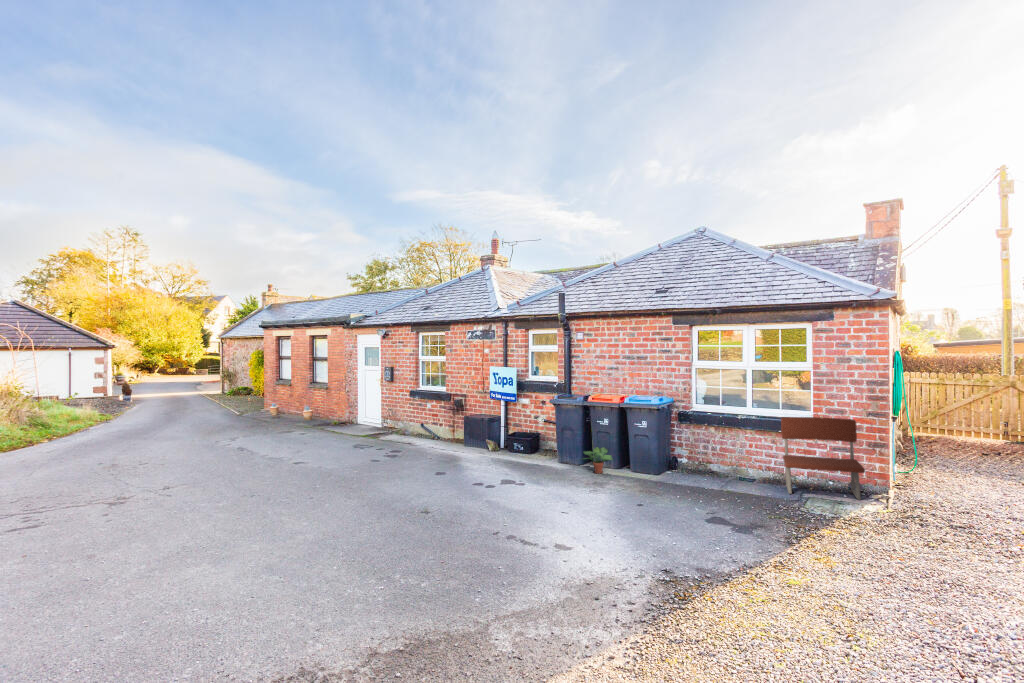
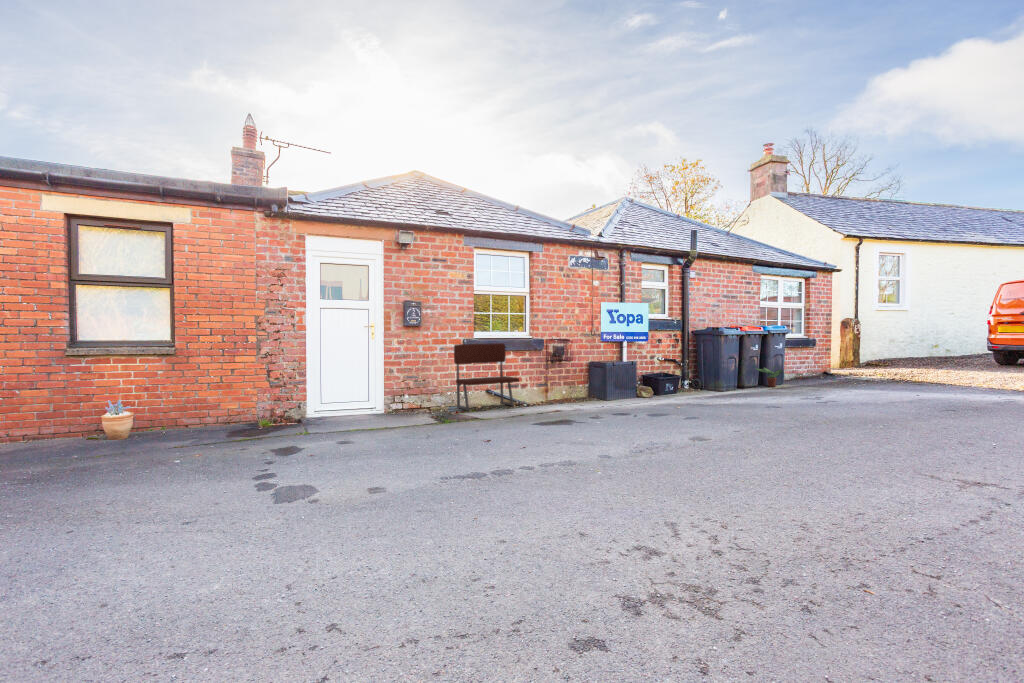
bench: present [781,417,865,500] -> present [454,343,519,410]

